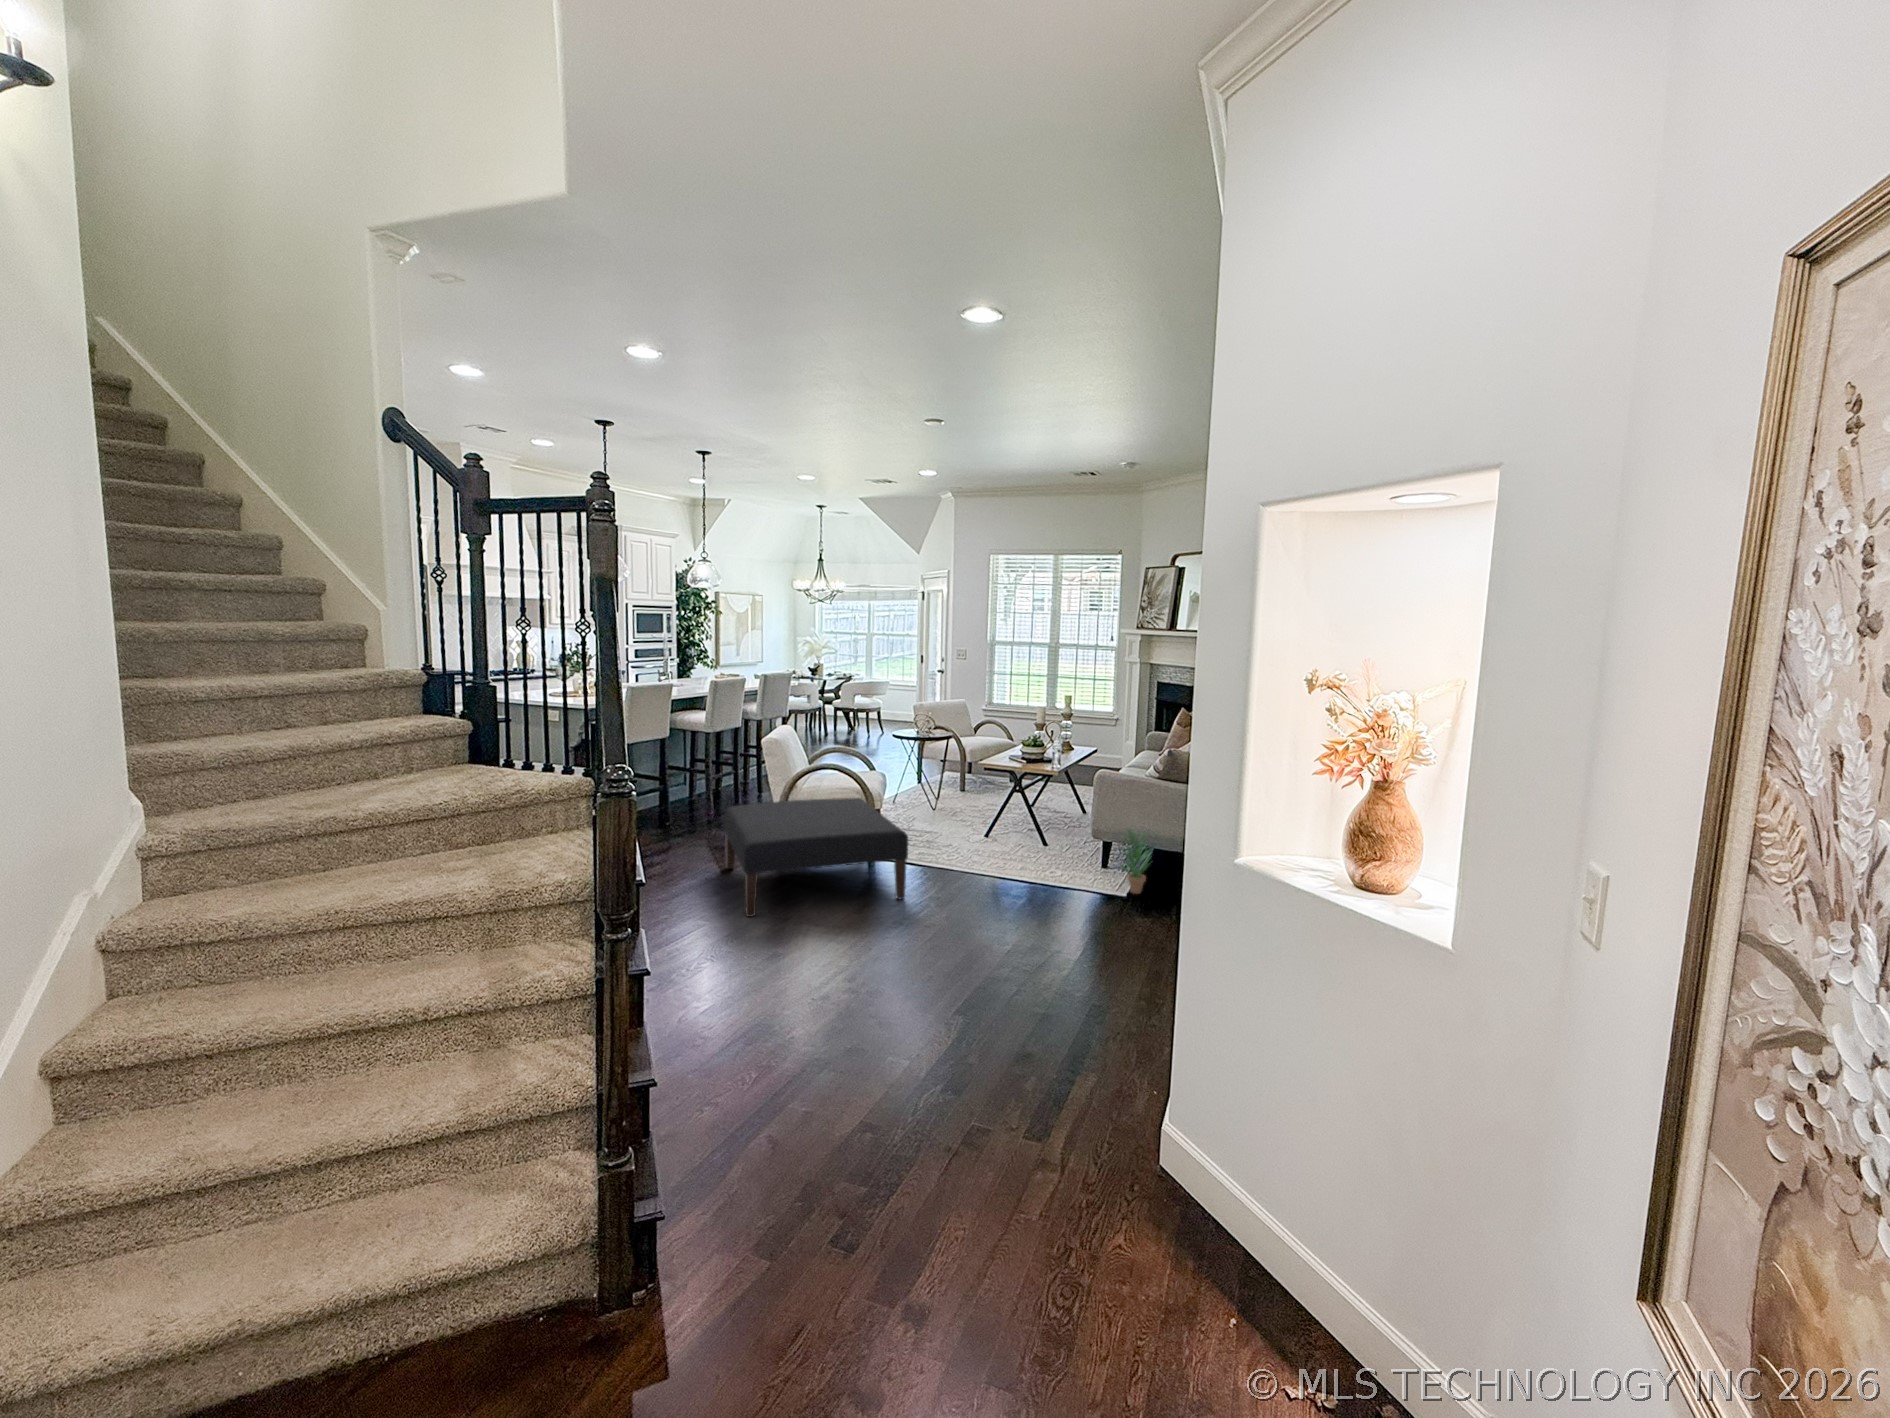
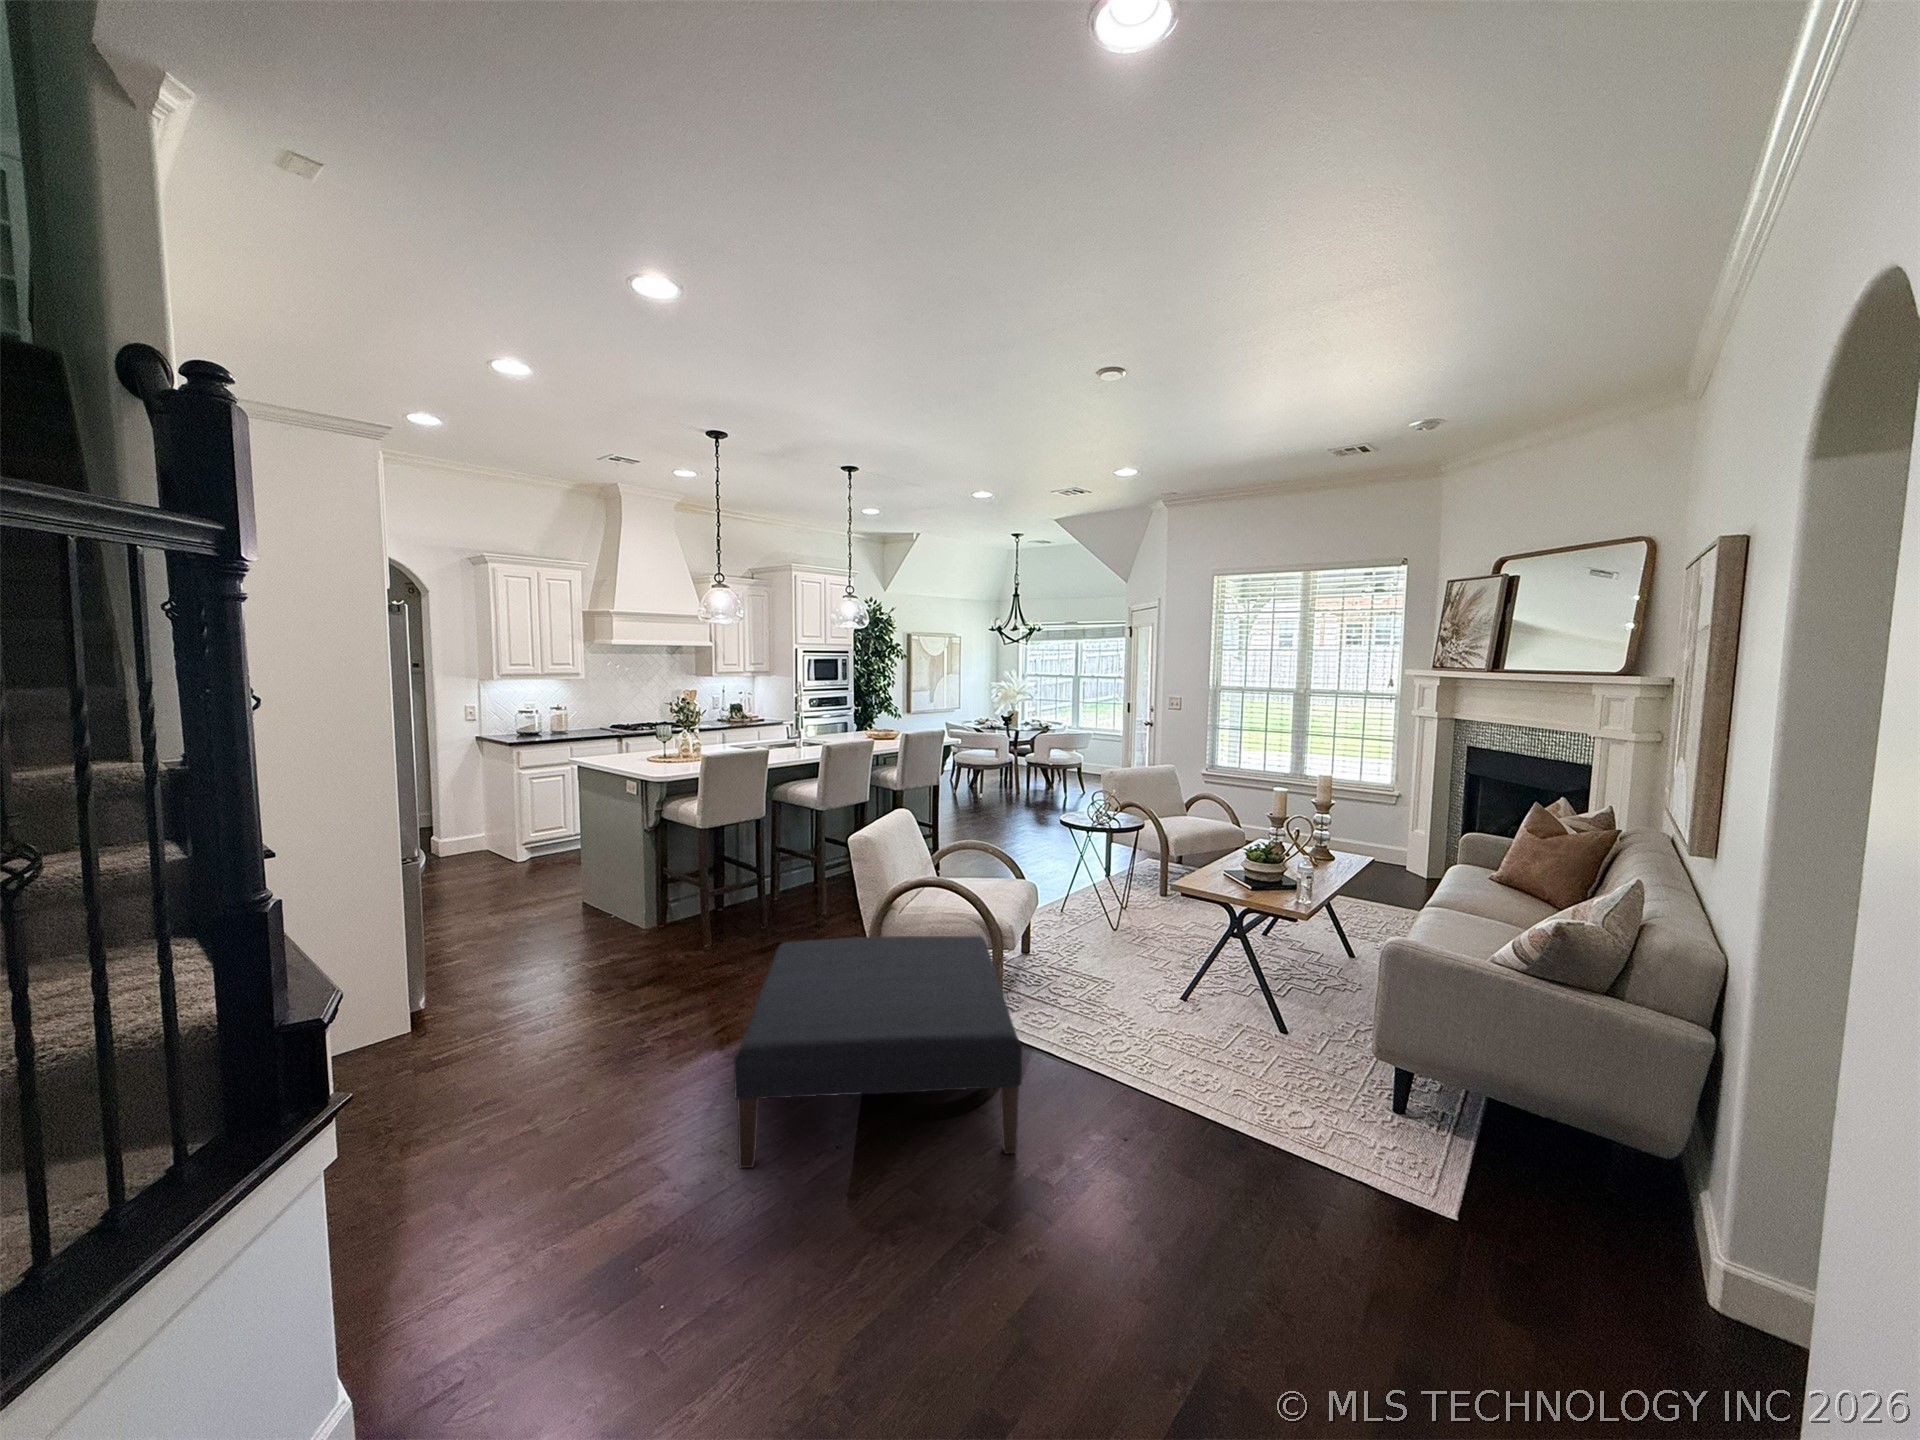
potted plant: present [1122,828,1151,894] -> none [1436,1064,1523,1204]

